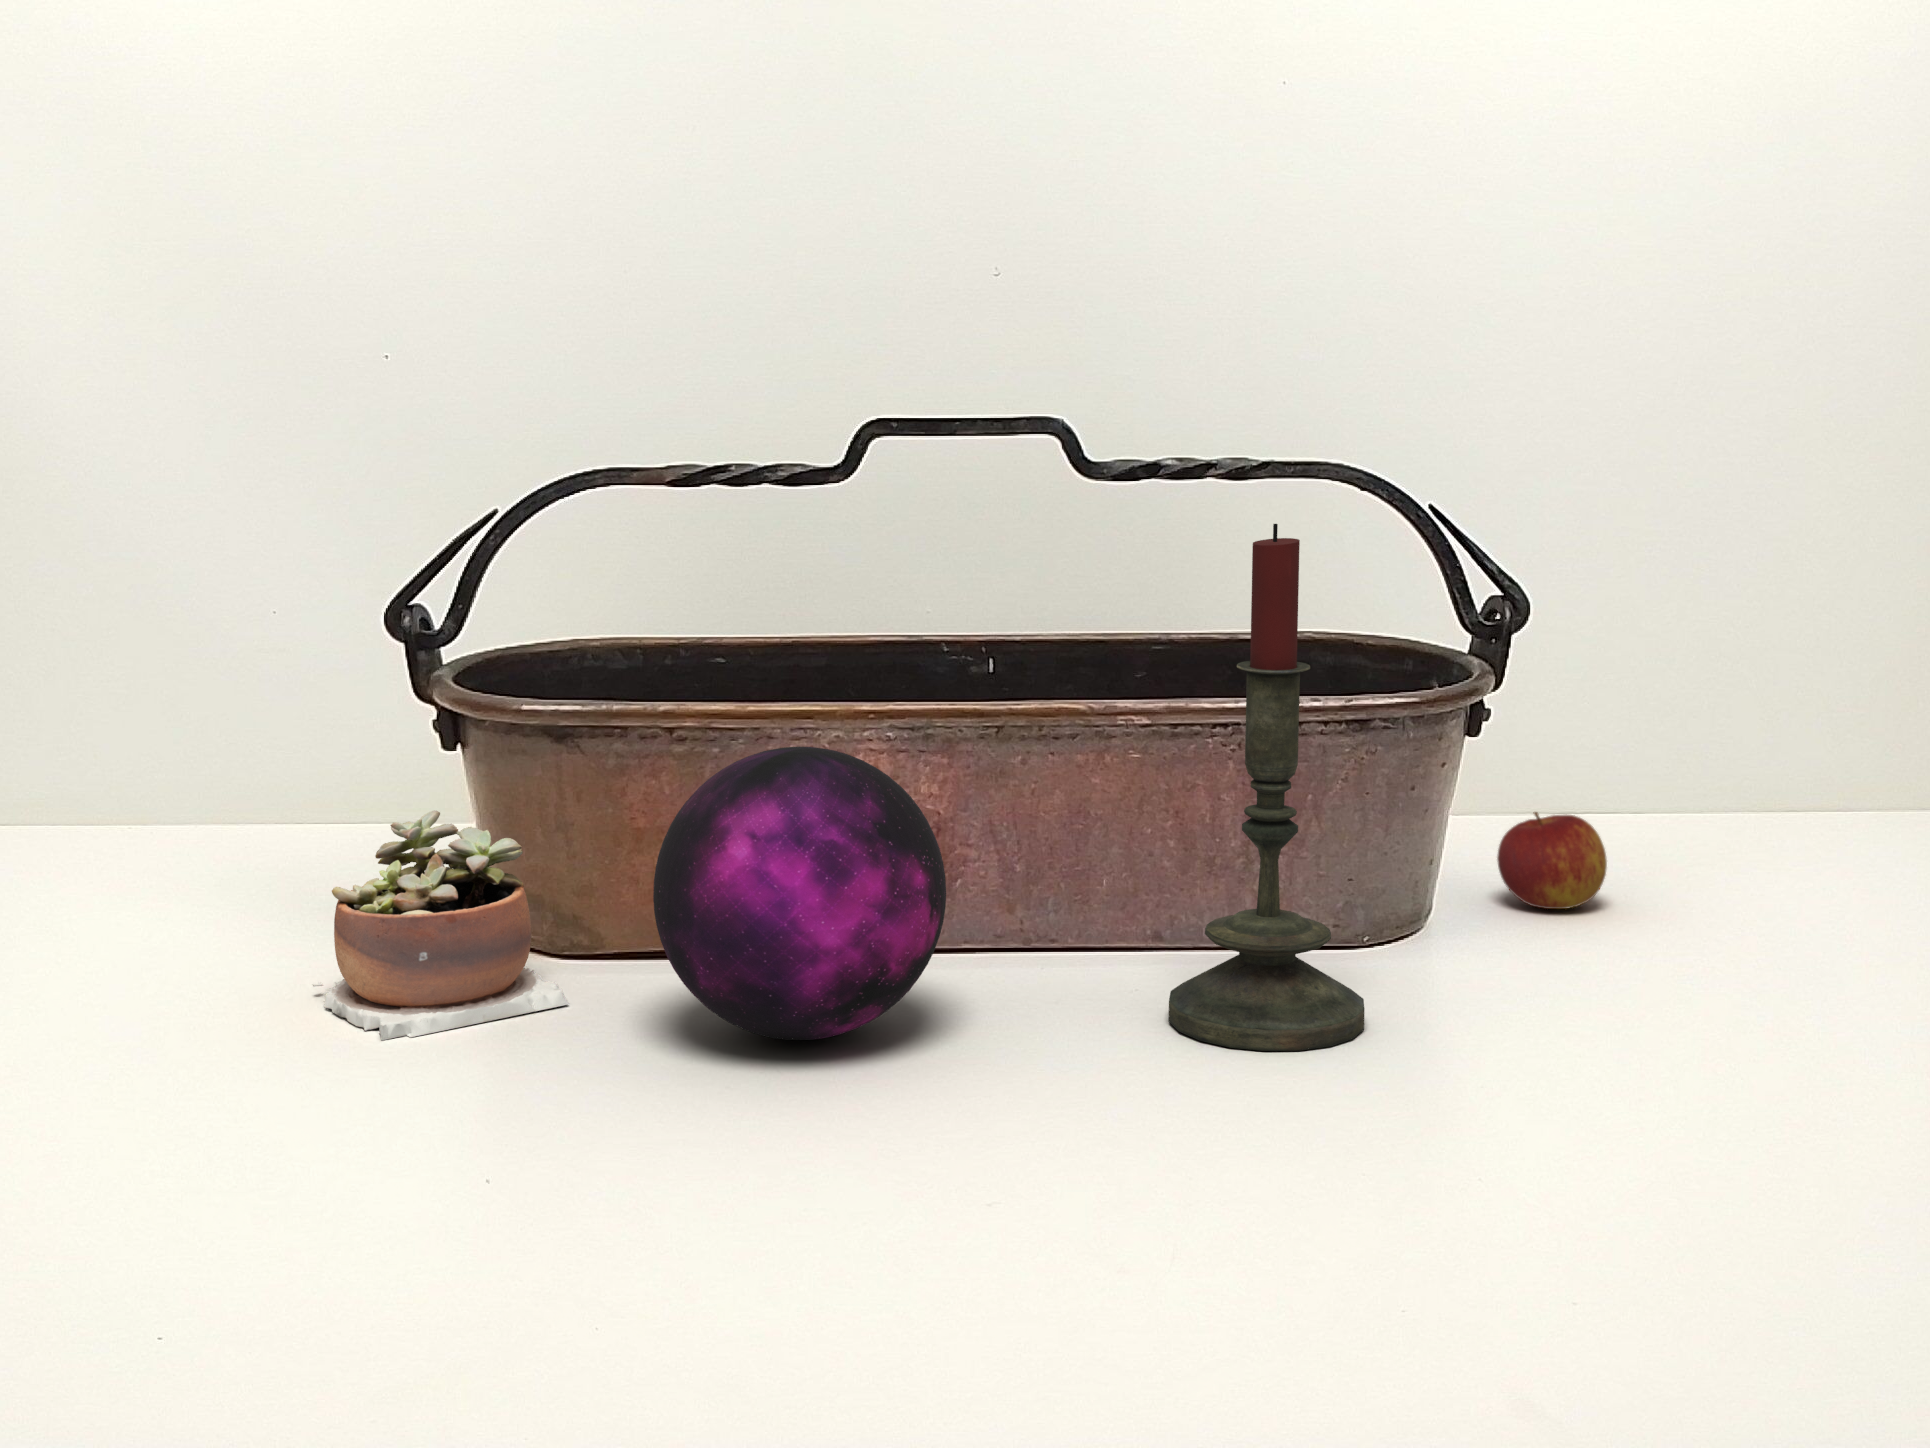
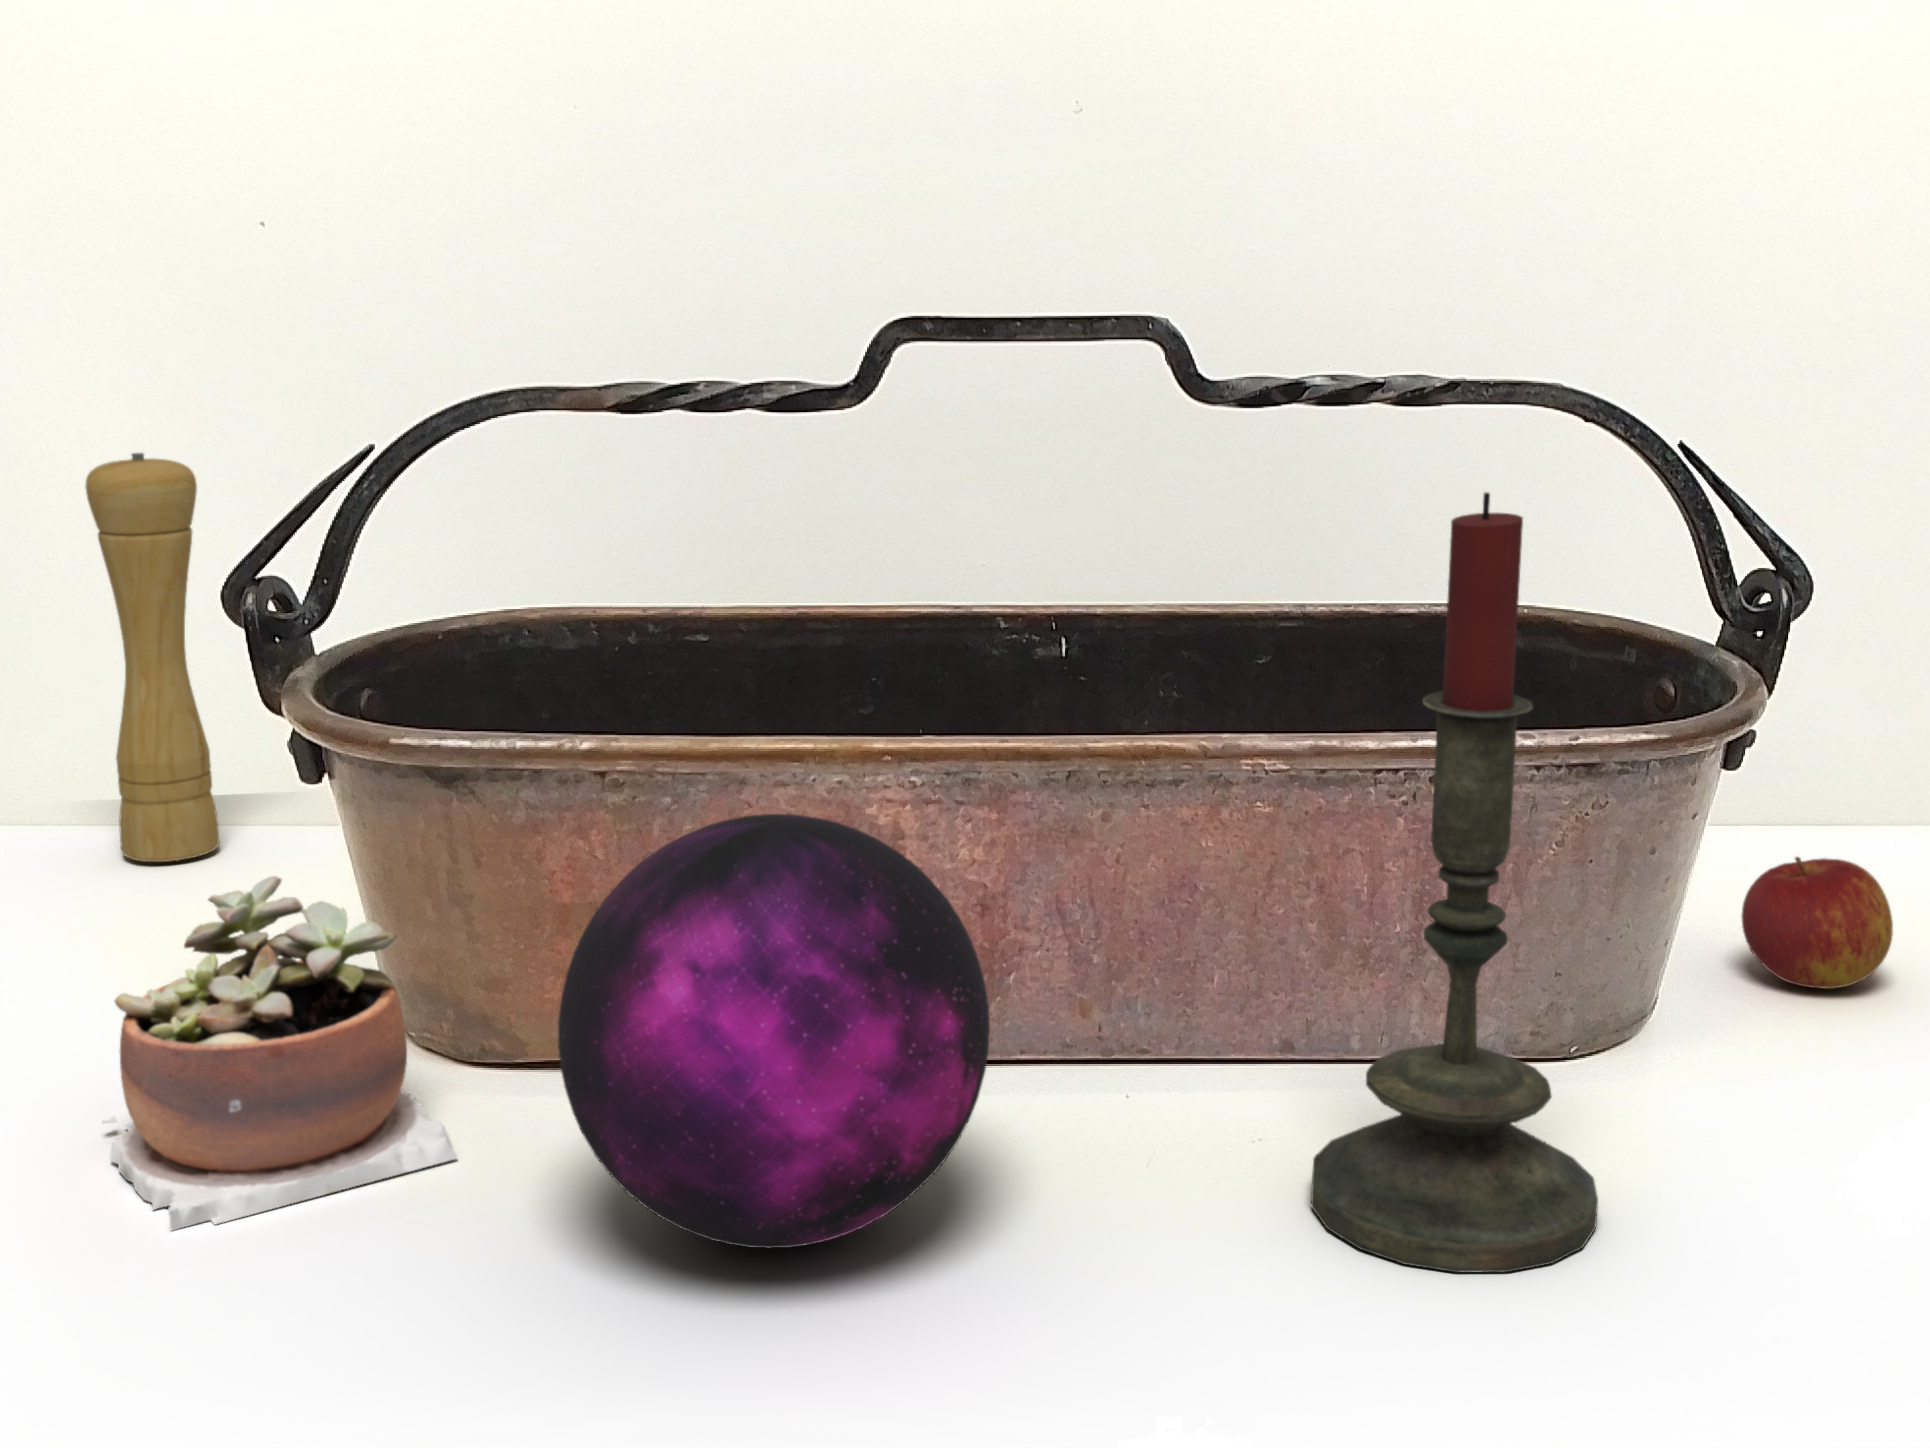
pepper mill: none [238,532,331,849] -> present [86,453,219,862]

